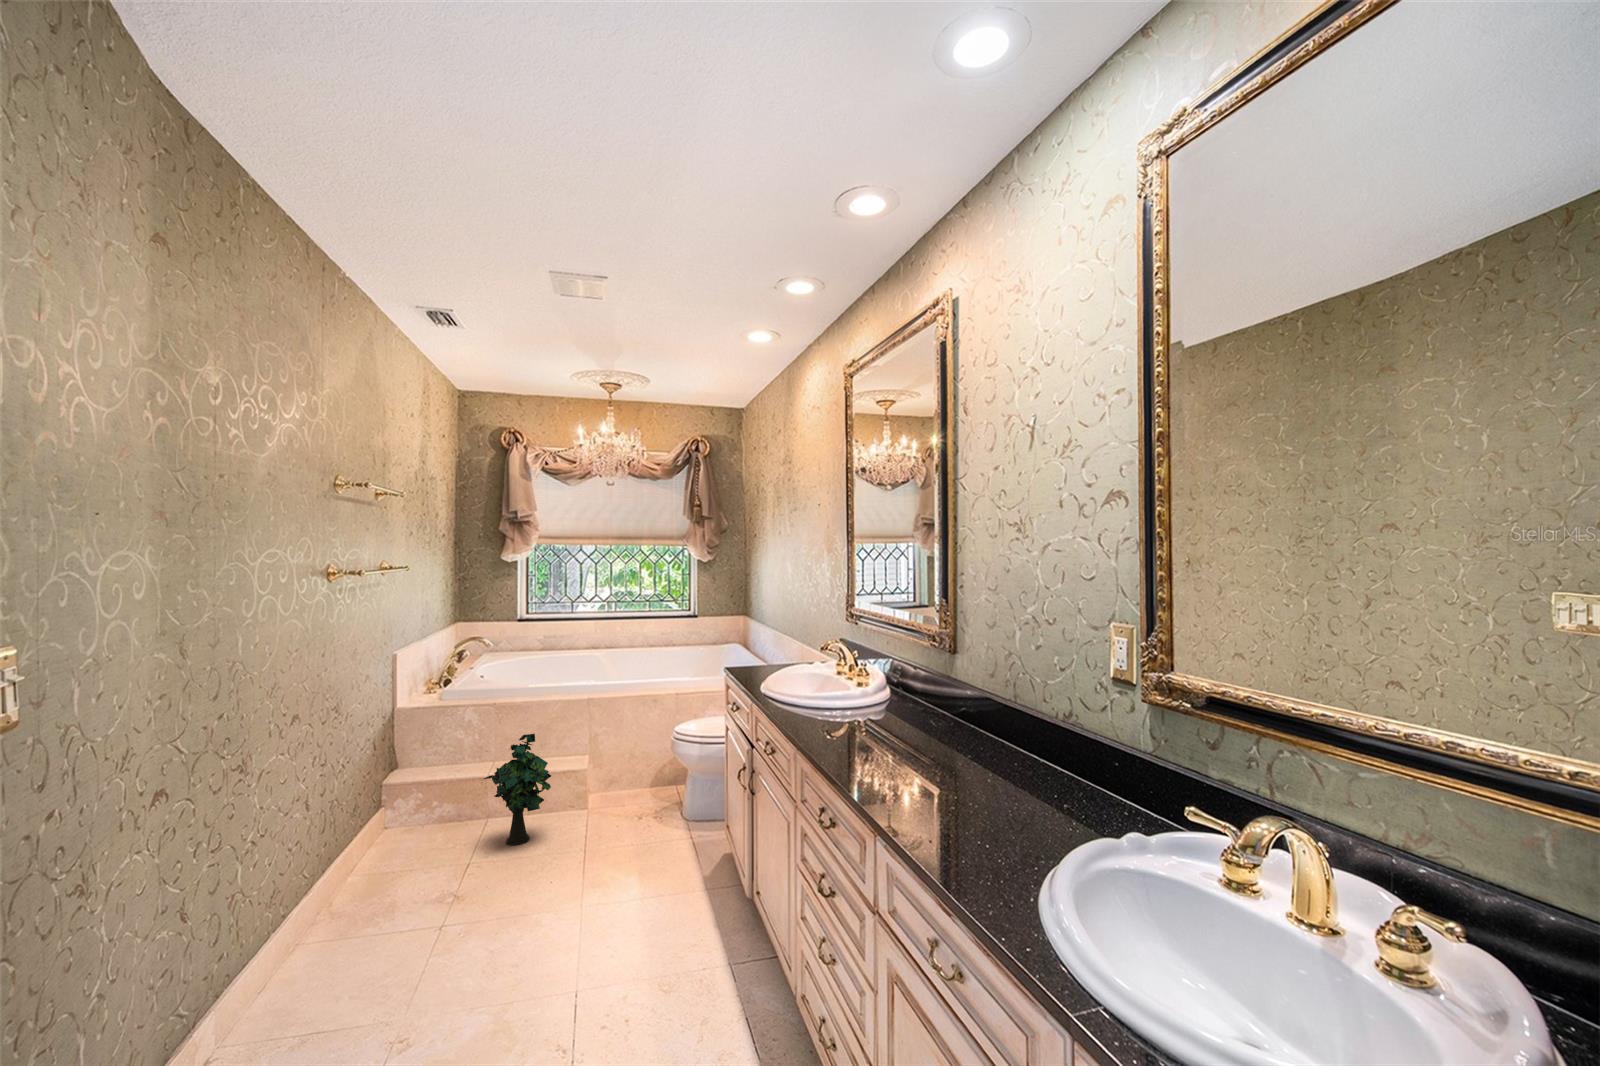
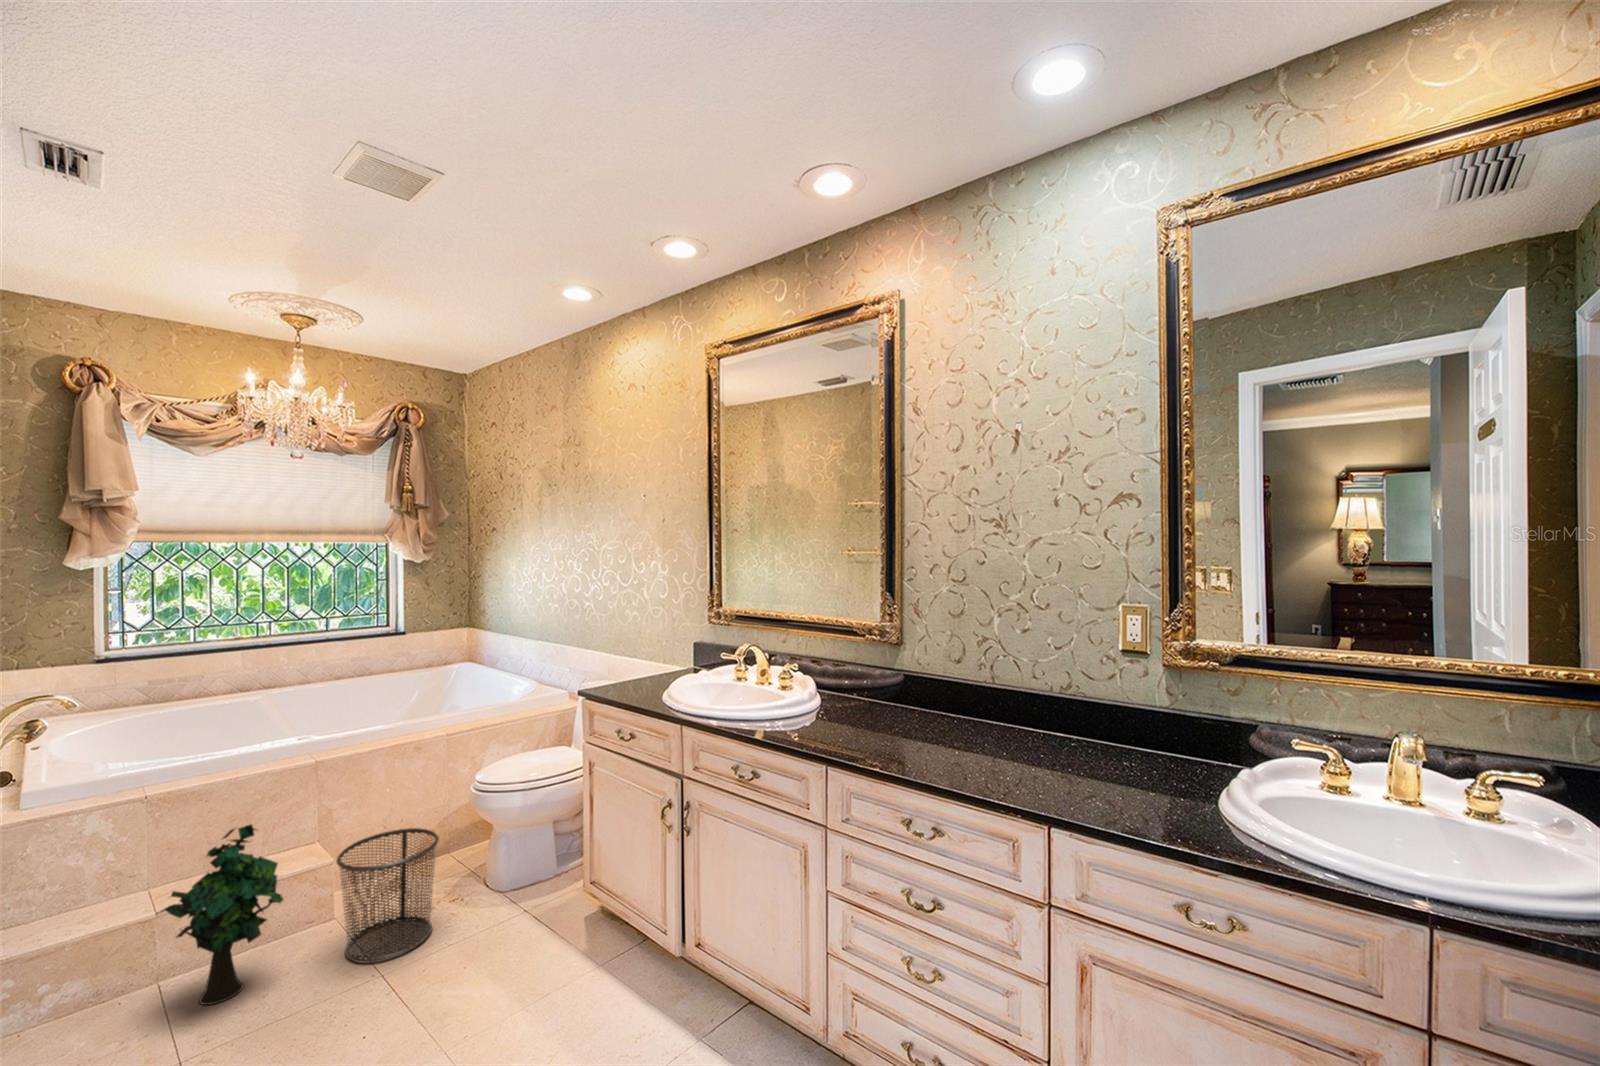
waste bin: none [579,757,645,848] -> present [336,828,439,963]

